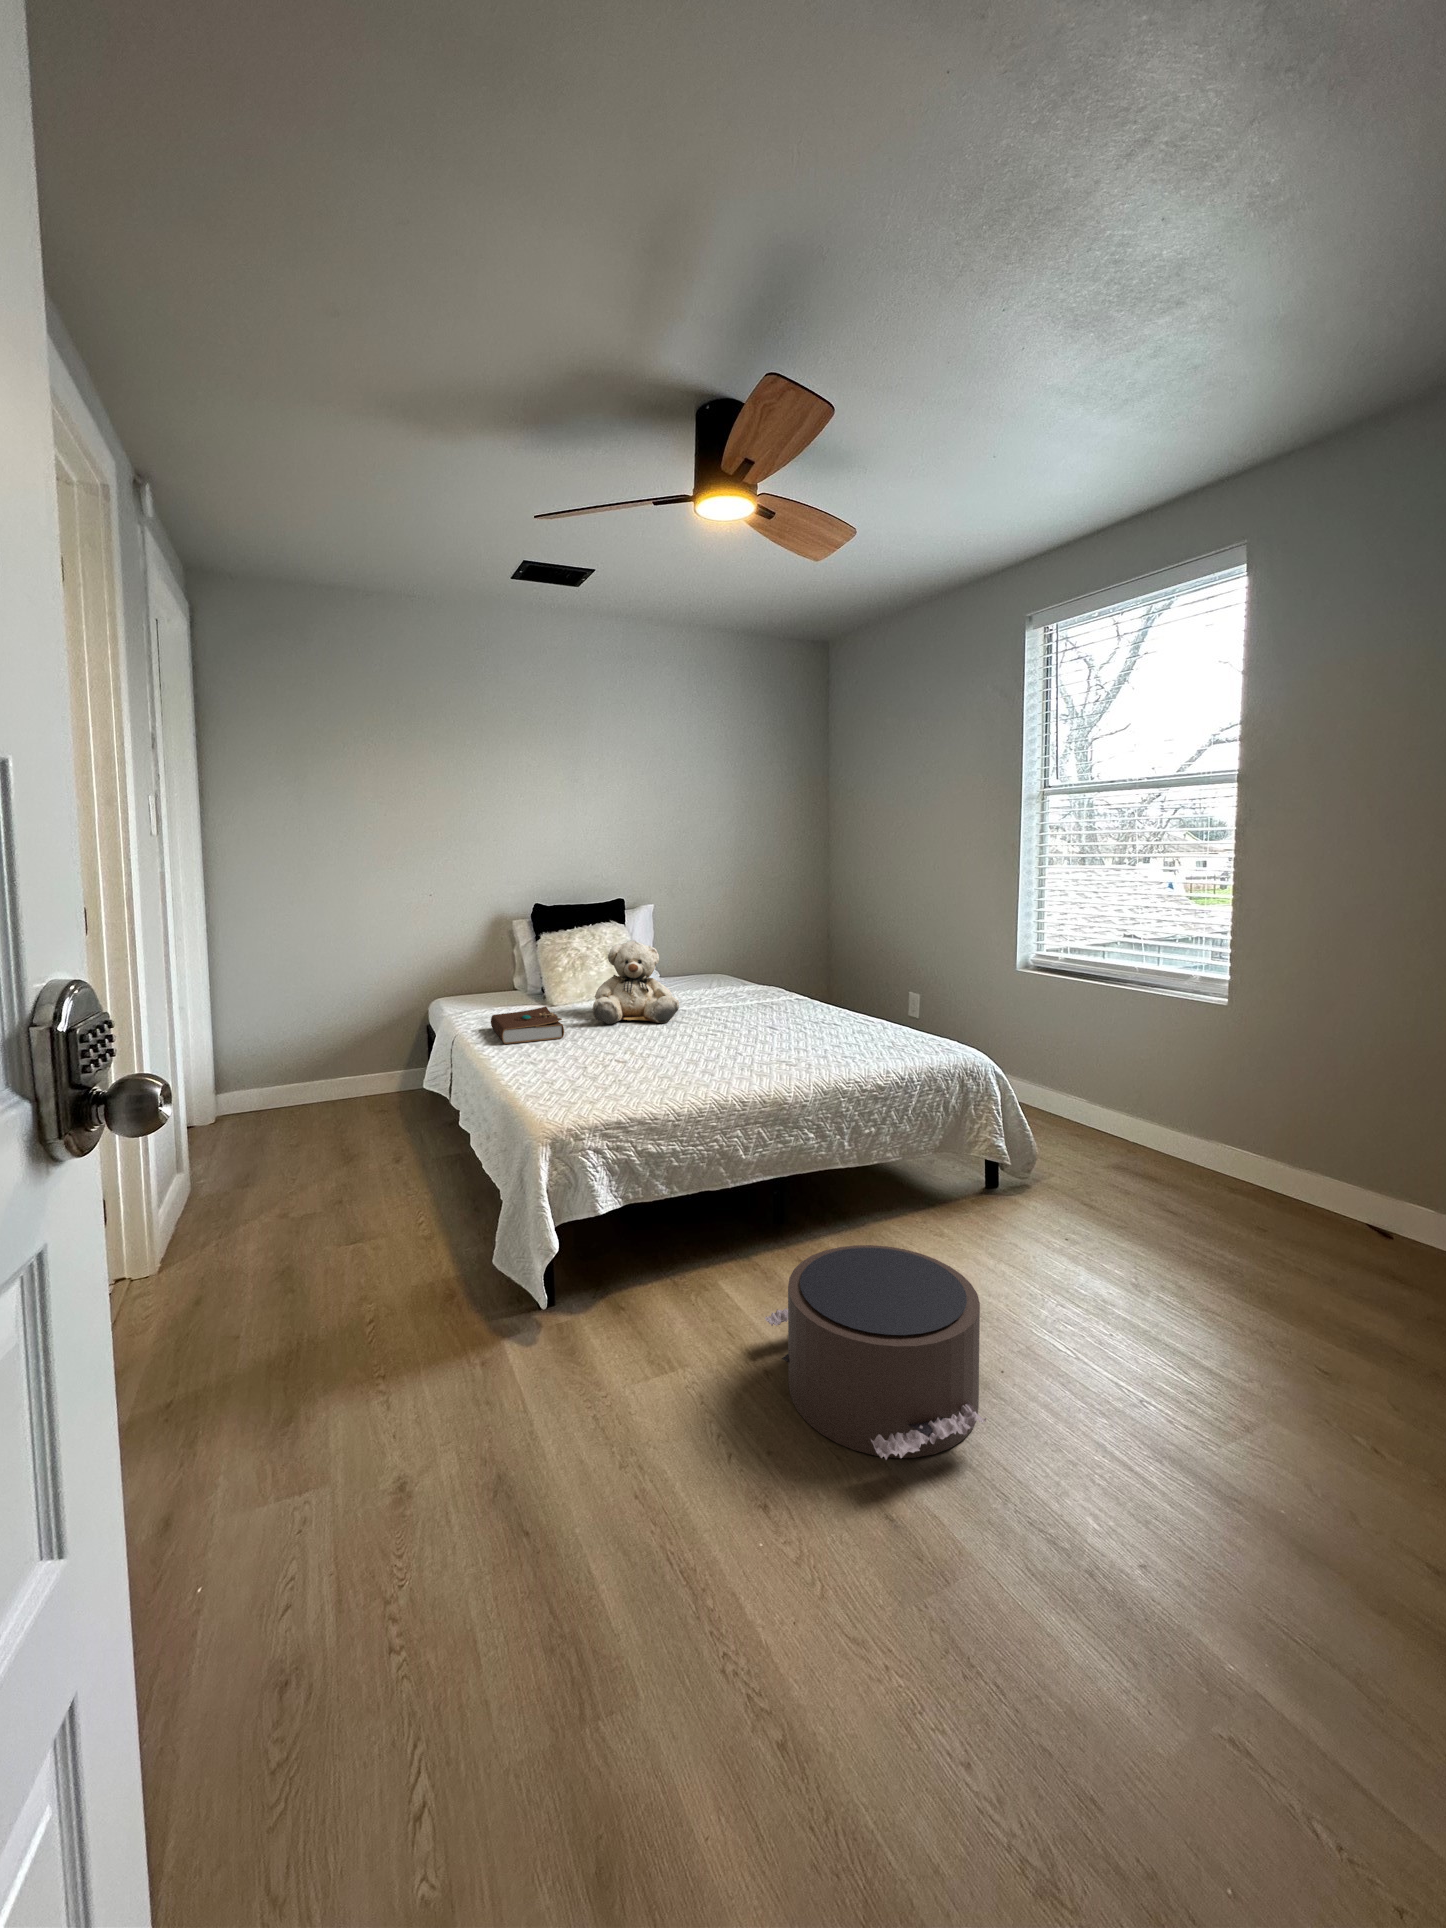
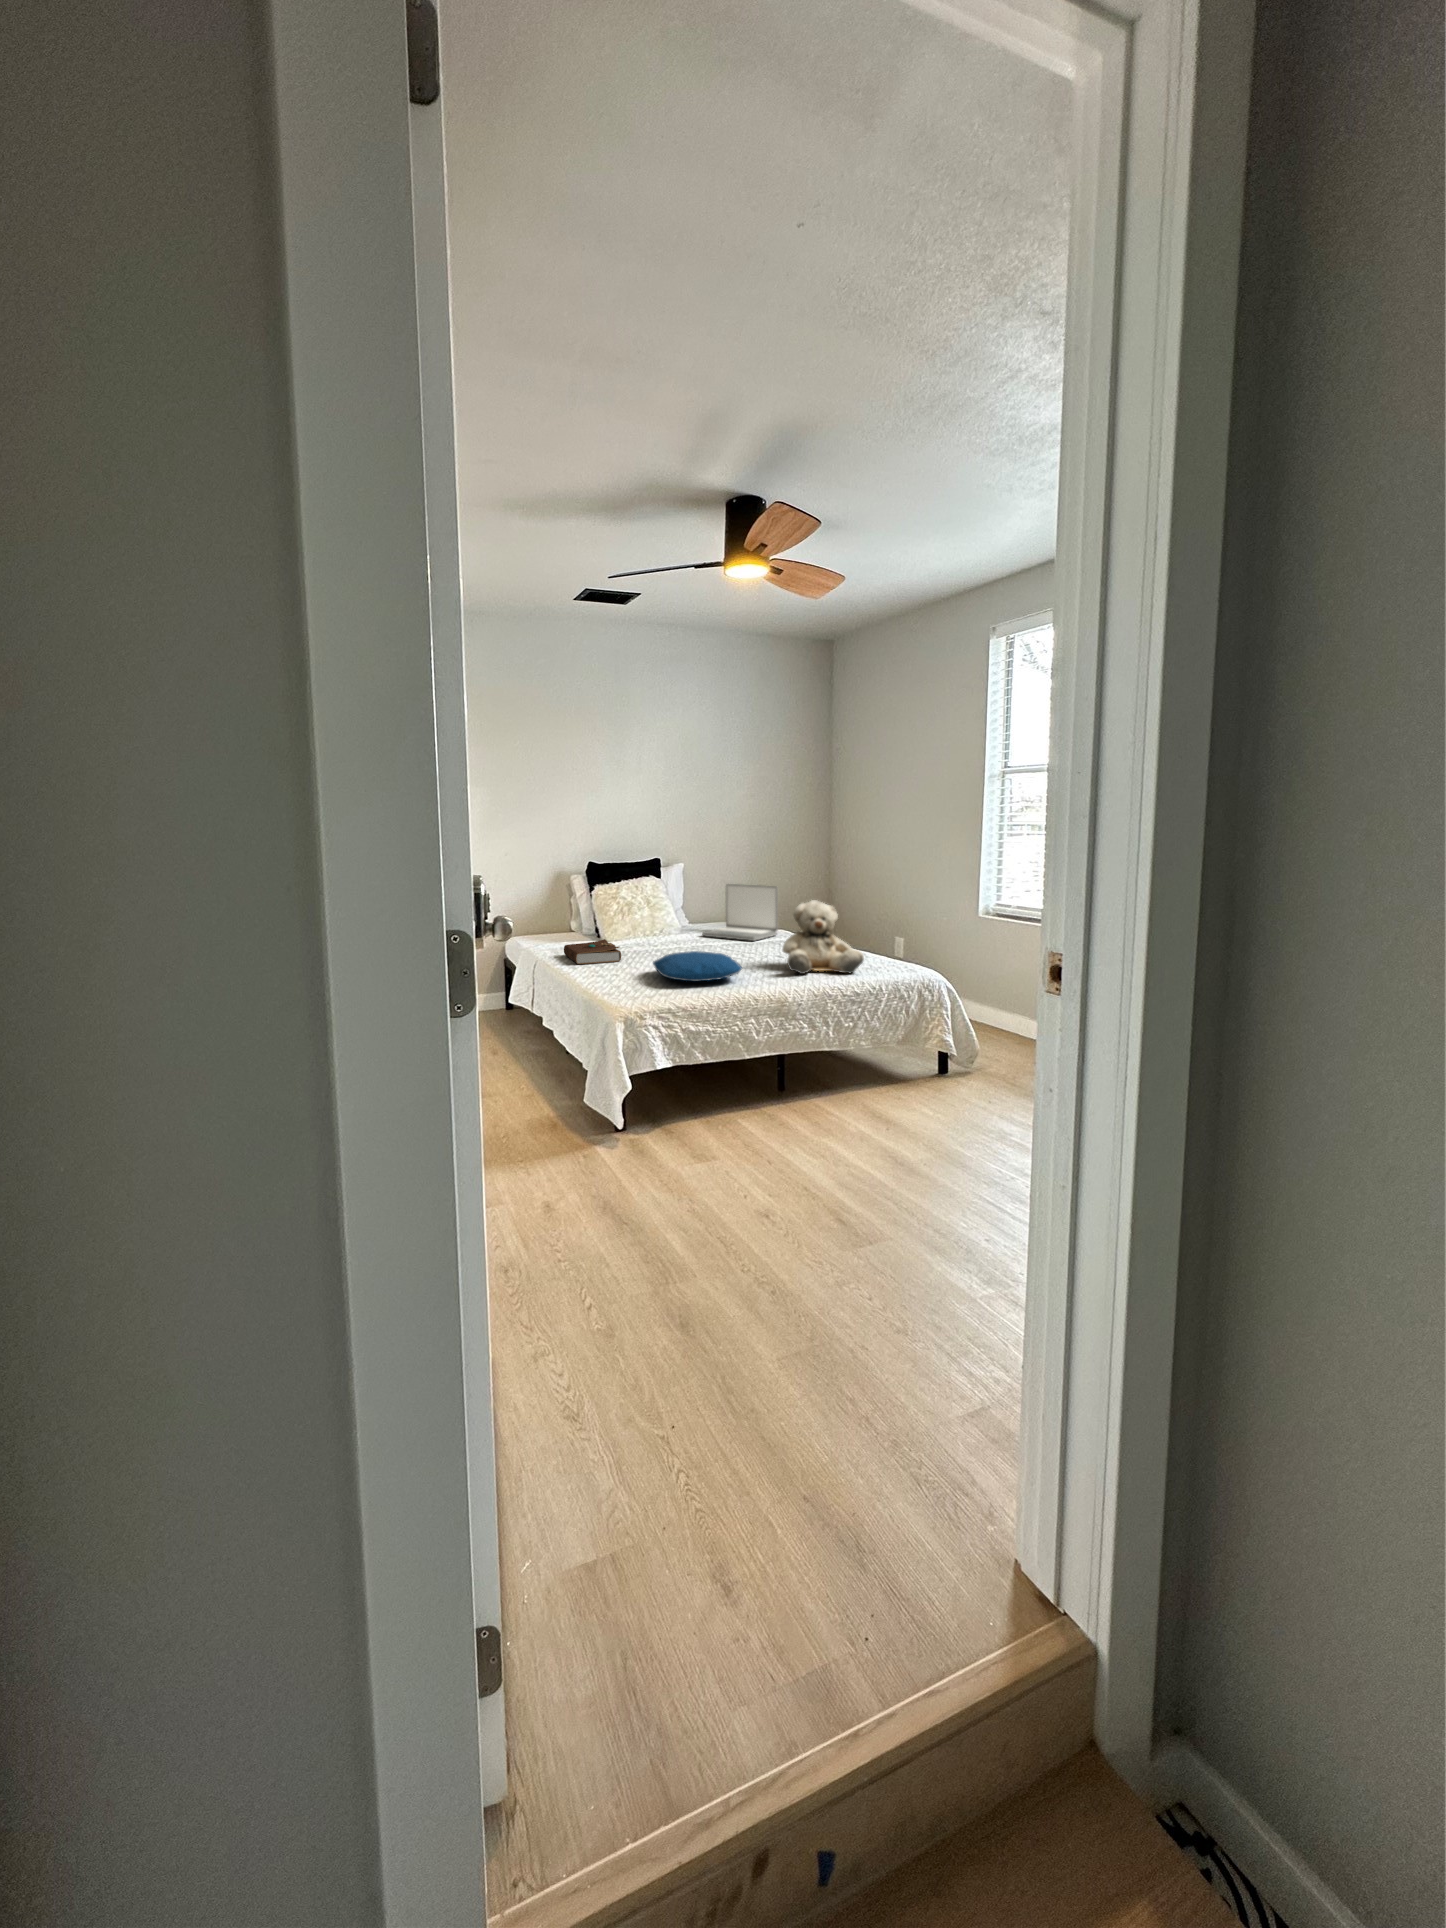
laptop: none [673,931,768,1004] -> present [702,884,778,941]
teddy bear: present [592,940,679,1024] -> present [783,900,864,974]
pillow: none [601,1028,724,1075] -> present [653,951,742,981]
pouf: present [765,1245,986,1460] -> none [769,1086,907,1198]

